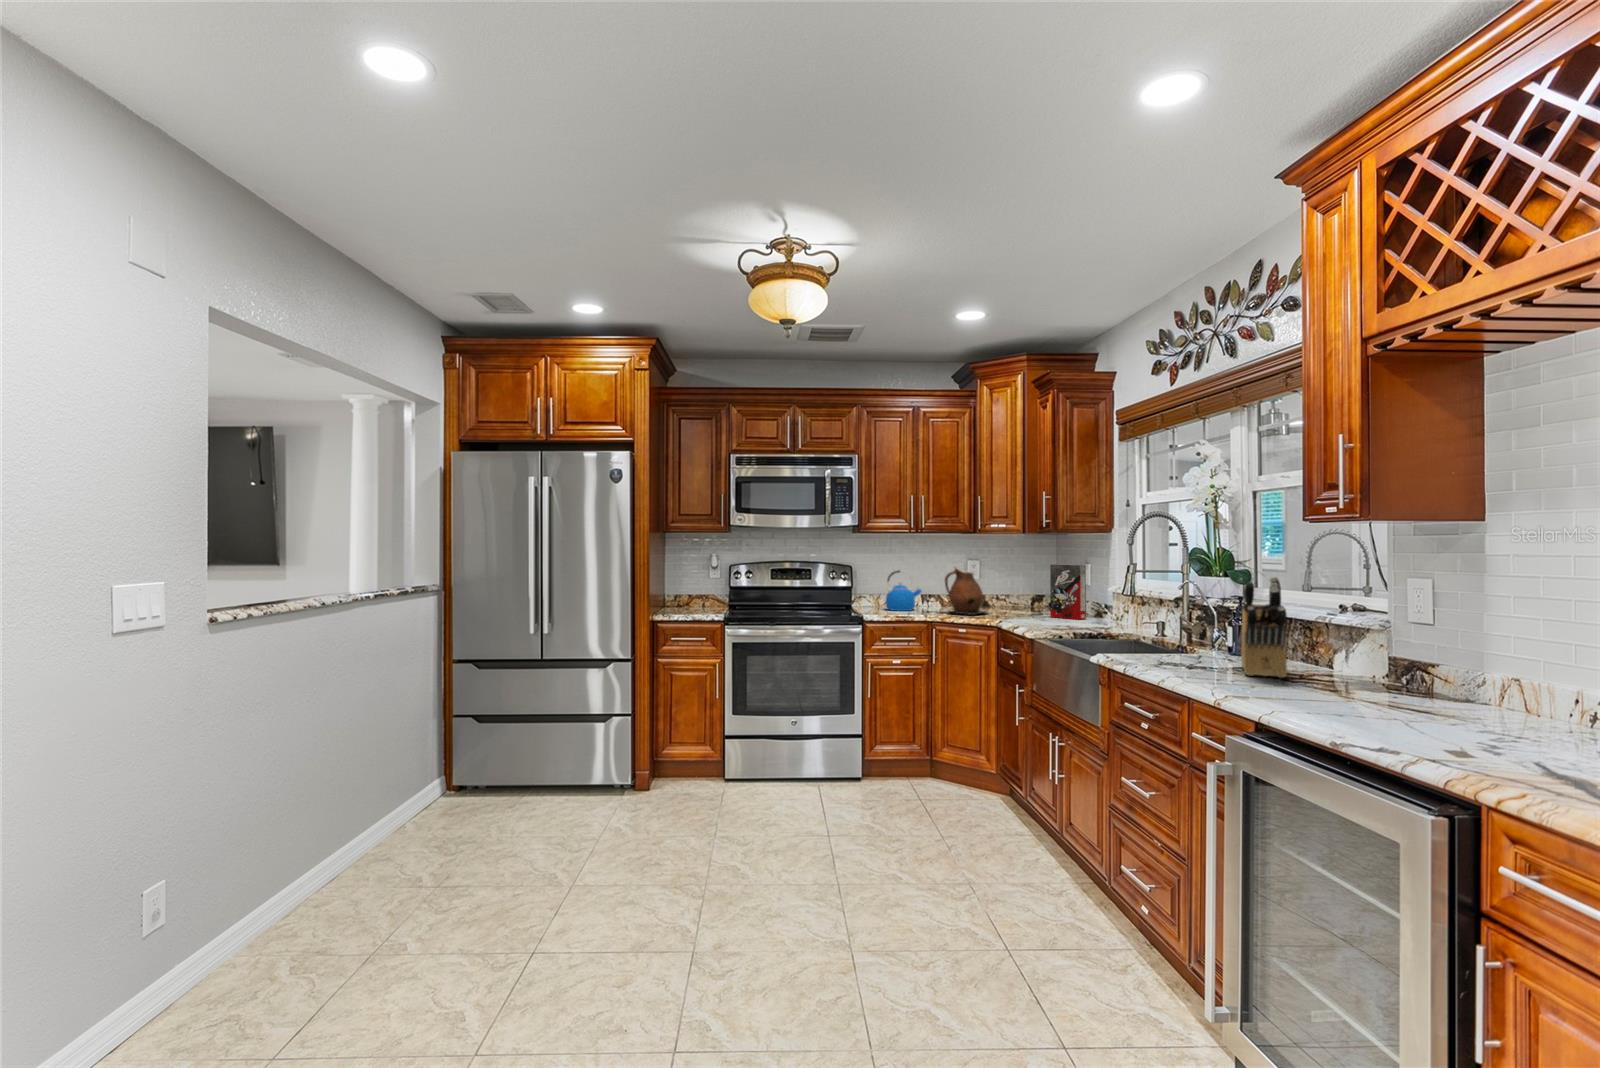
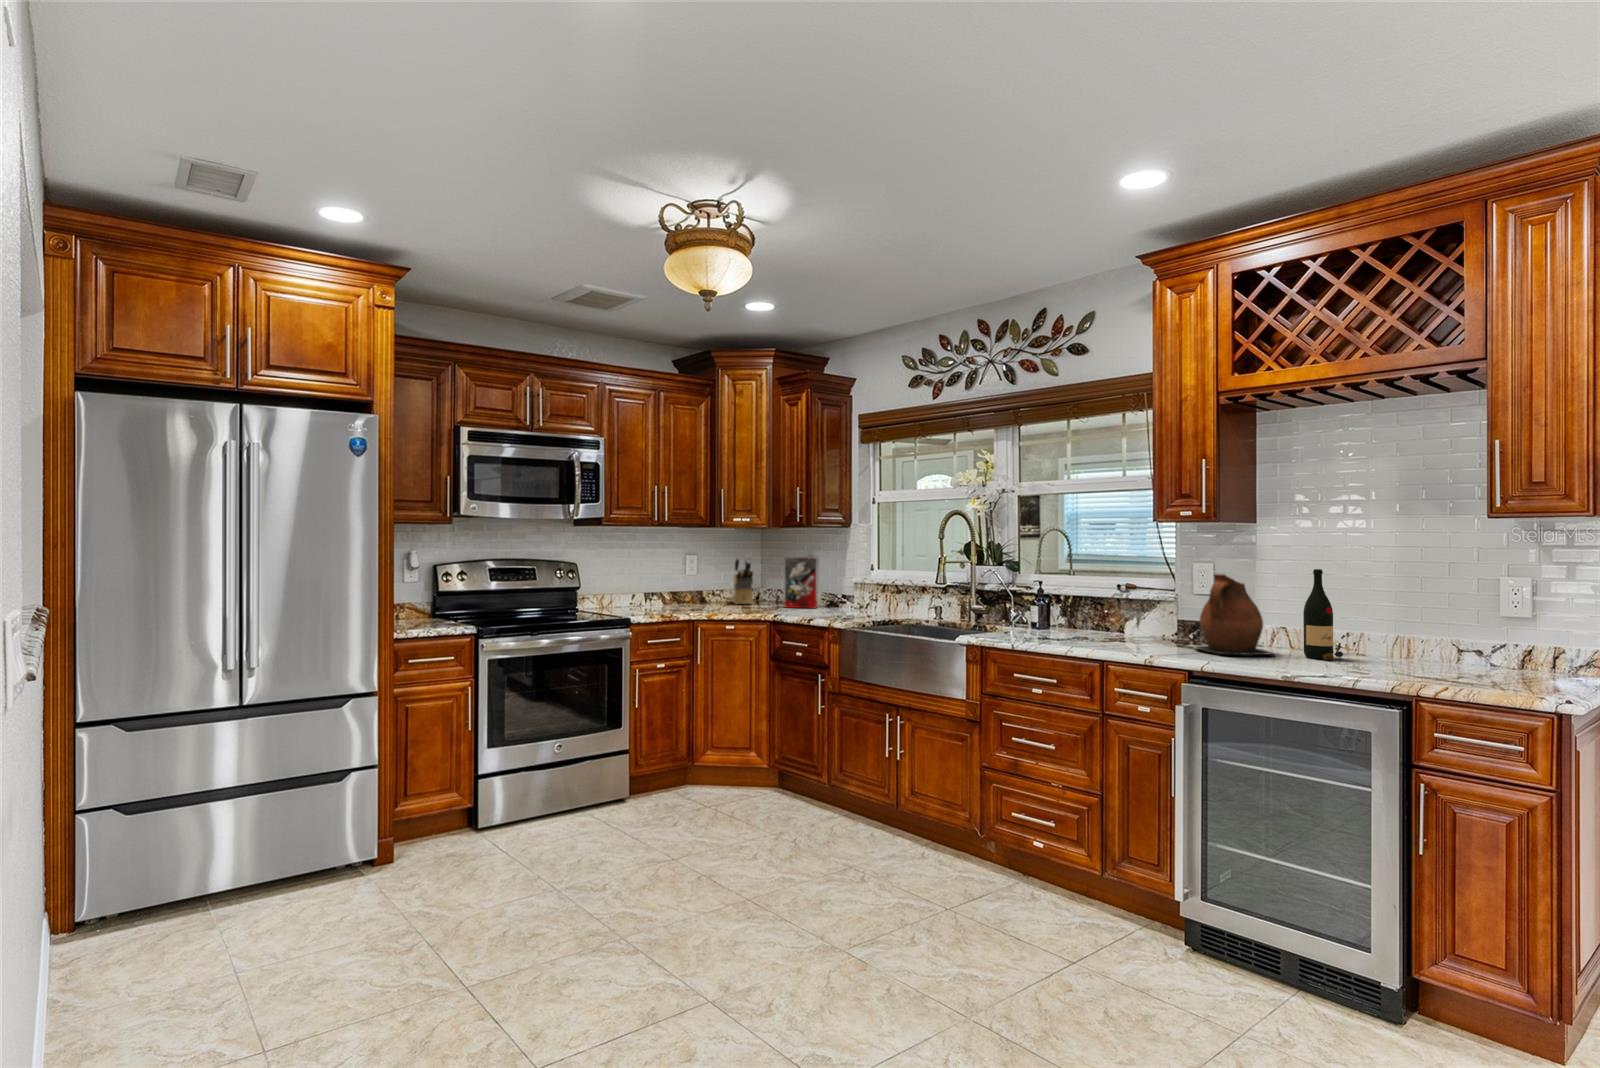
ceramic pitcher: present [945,567,984,615] -> present [1196,574,1274,655]
kettle: present [885,571,922,611] -> none [610,567,648,612]
knife block: present [1241,577,1287,678] -> present [730,556,753,604]
wine bottle: none [1480,591,1555,730] -> present [1303,569,1345,660]

